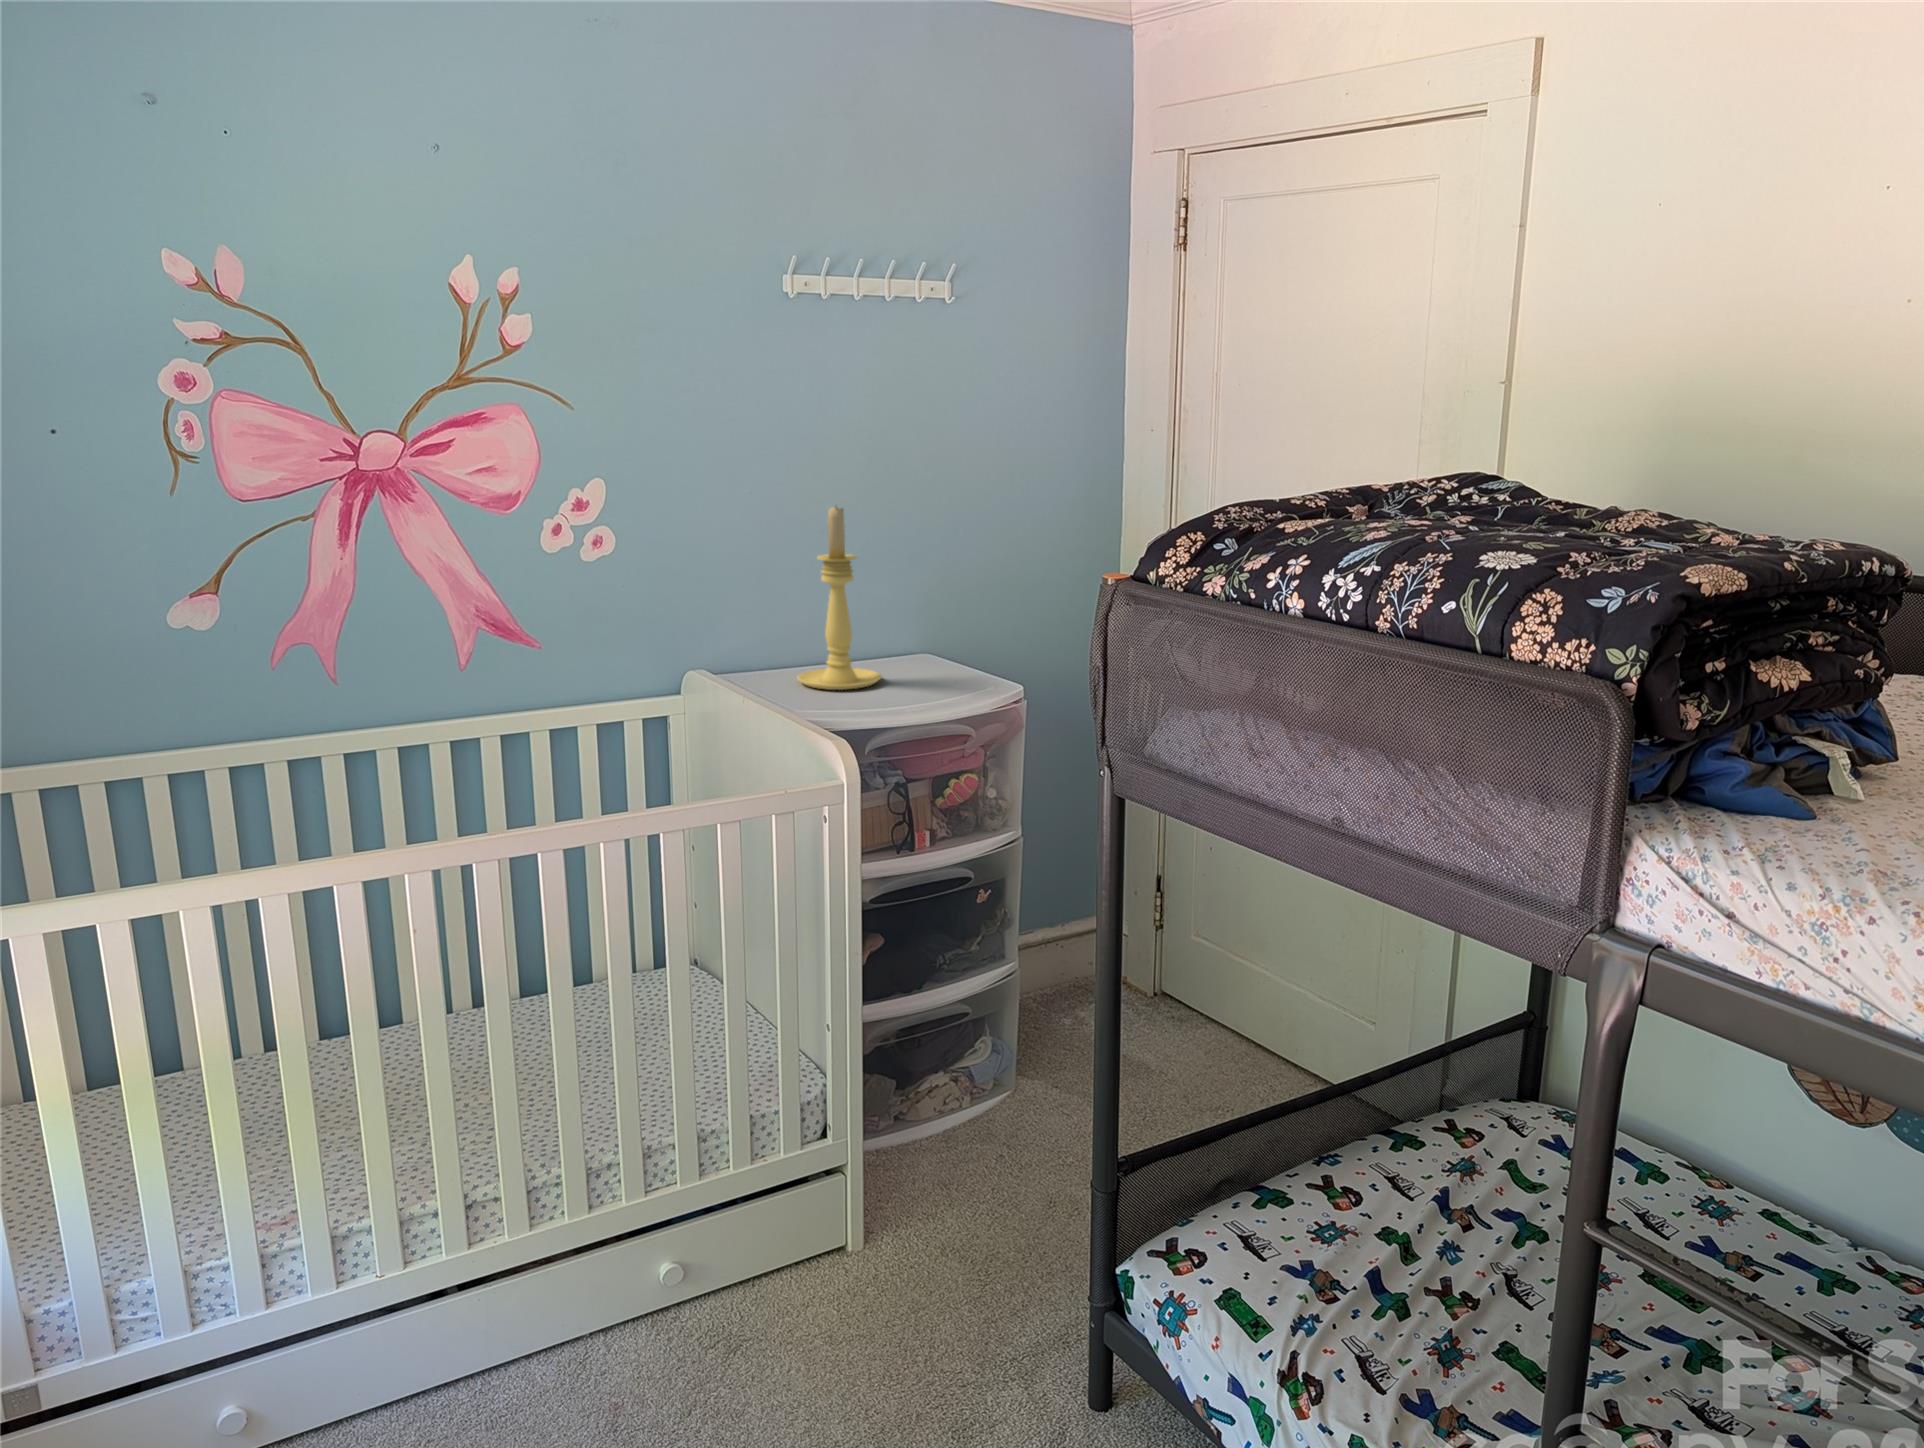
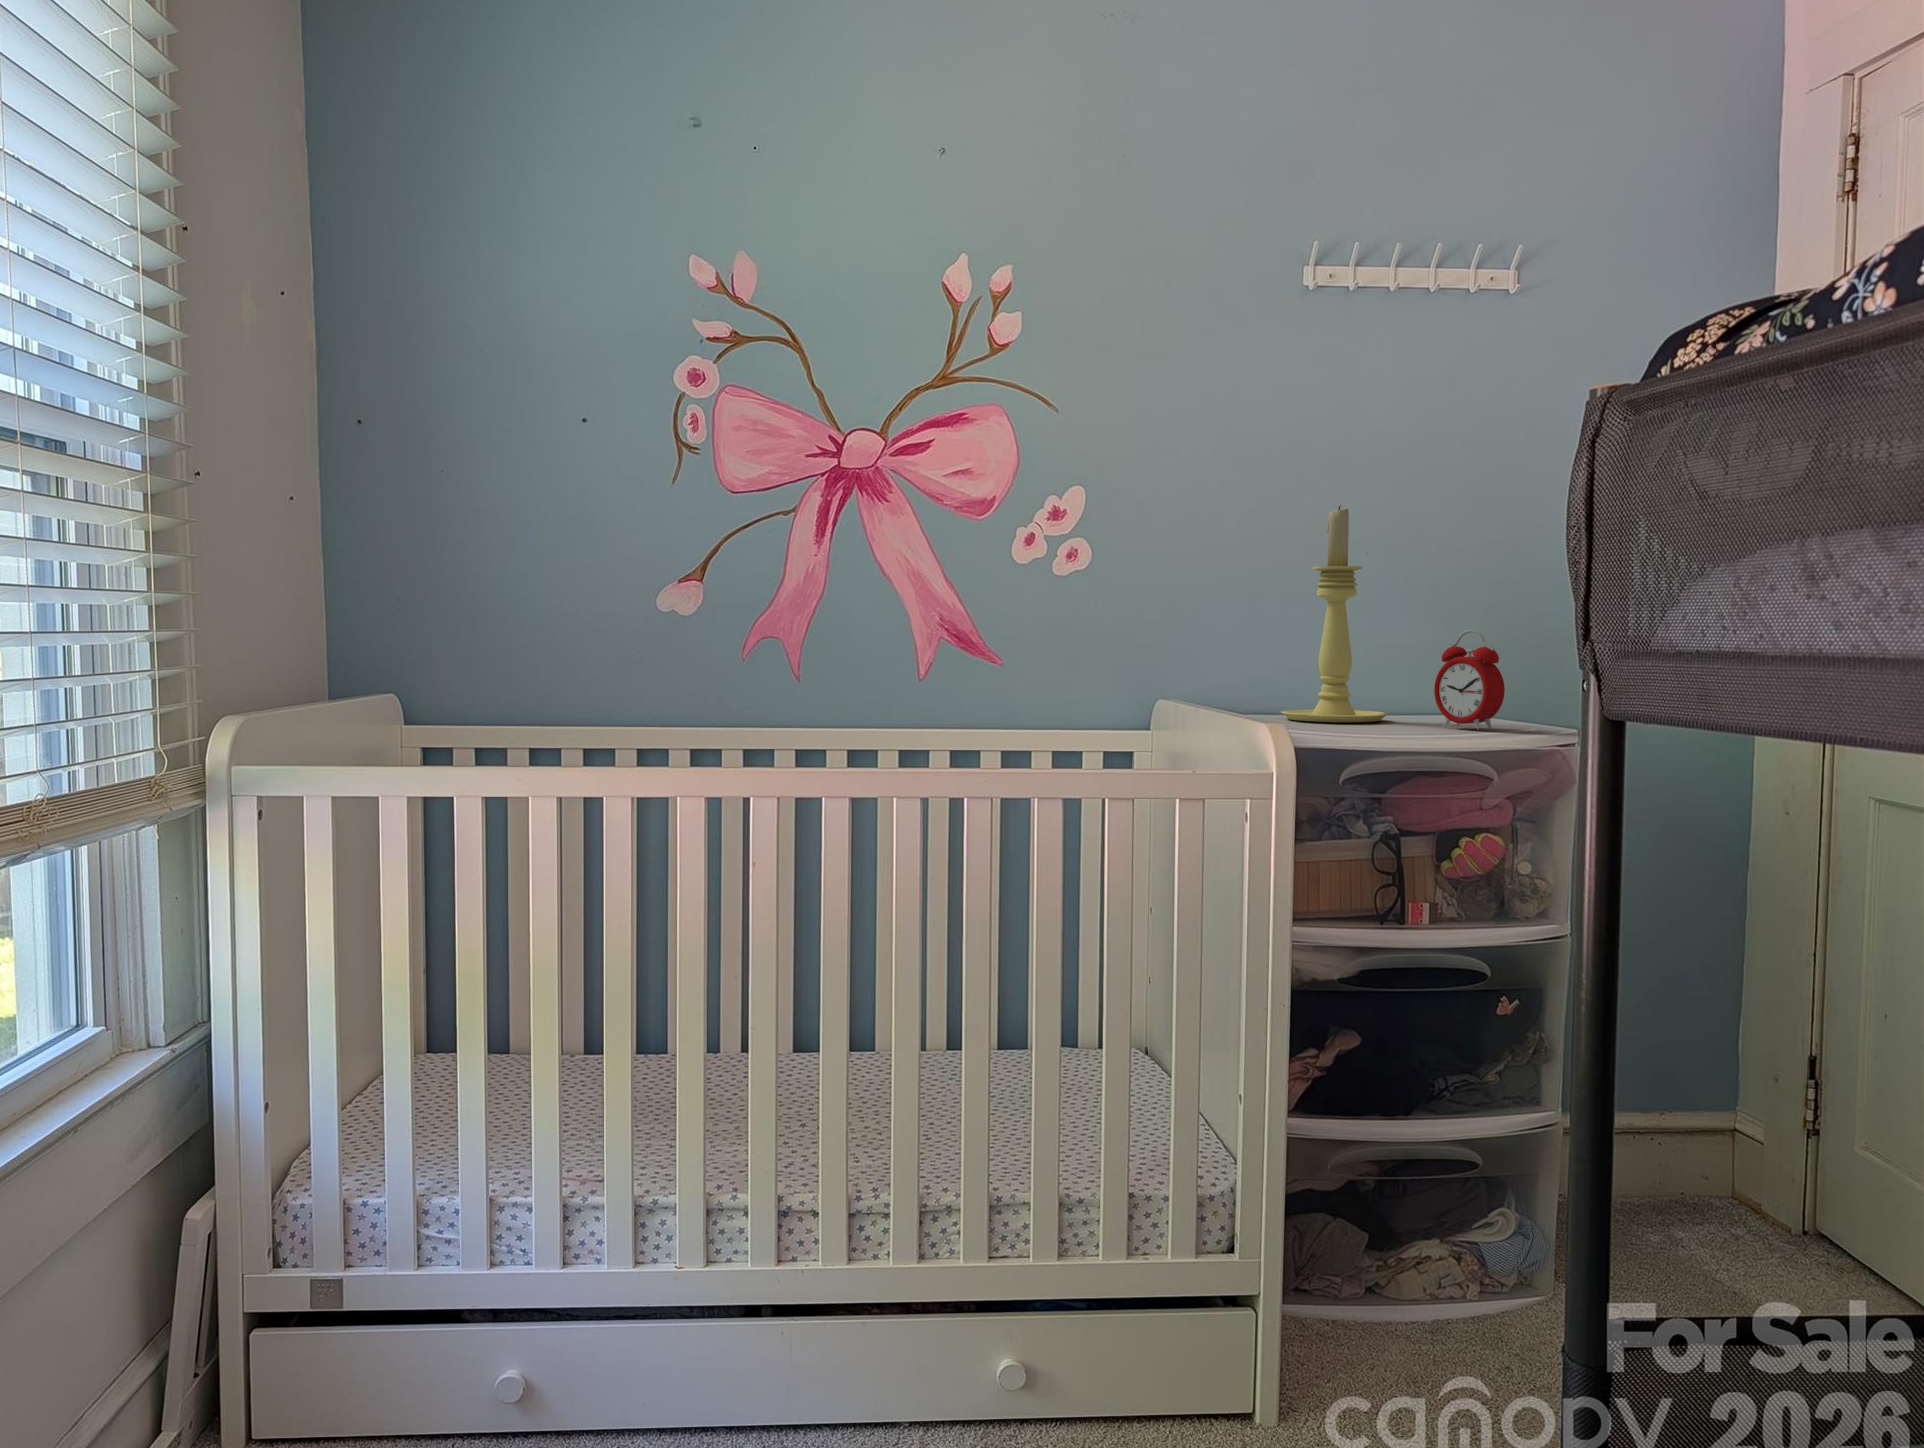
alarm clock: none [921,616,974,695] -> present [1434,630,1505,729]

